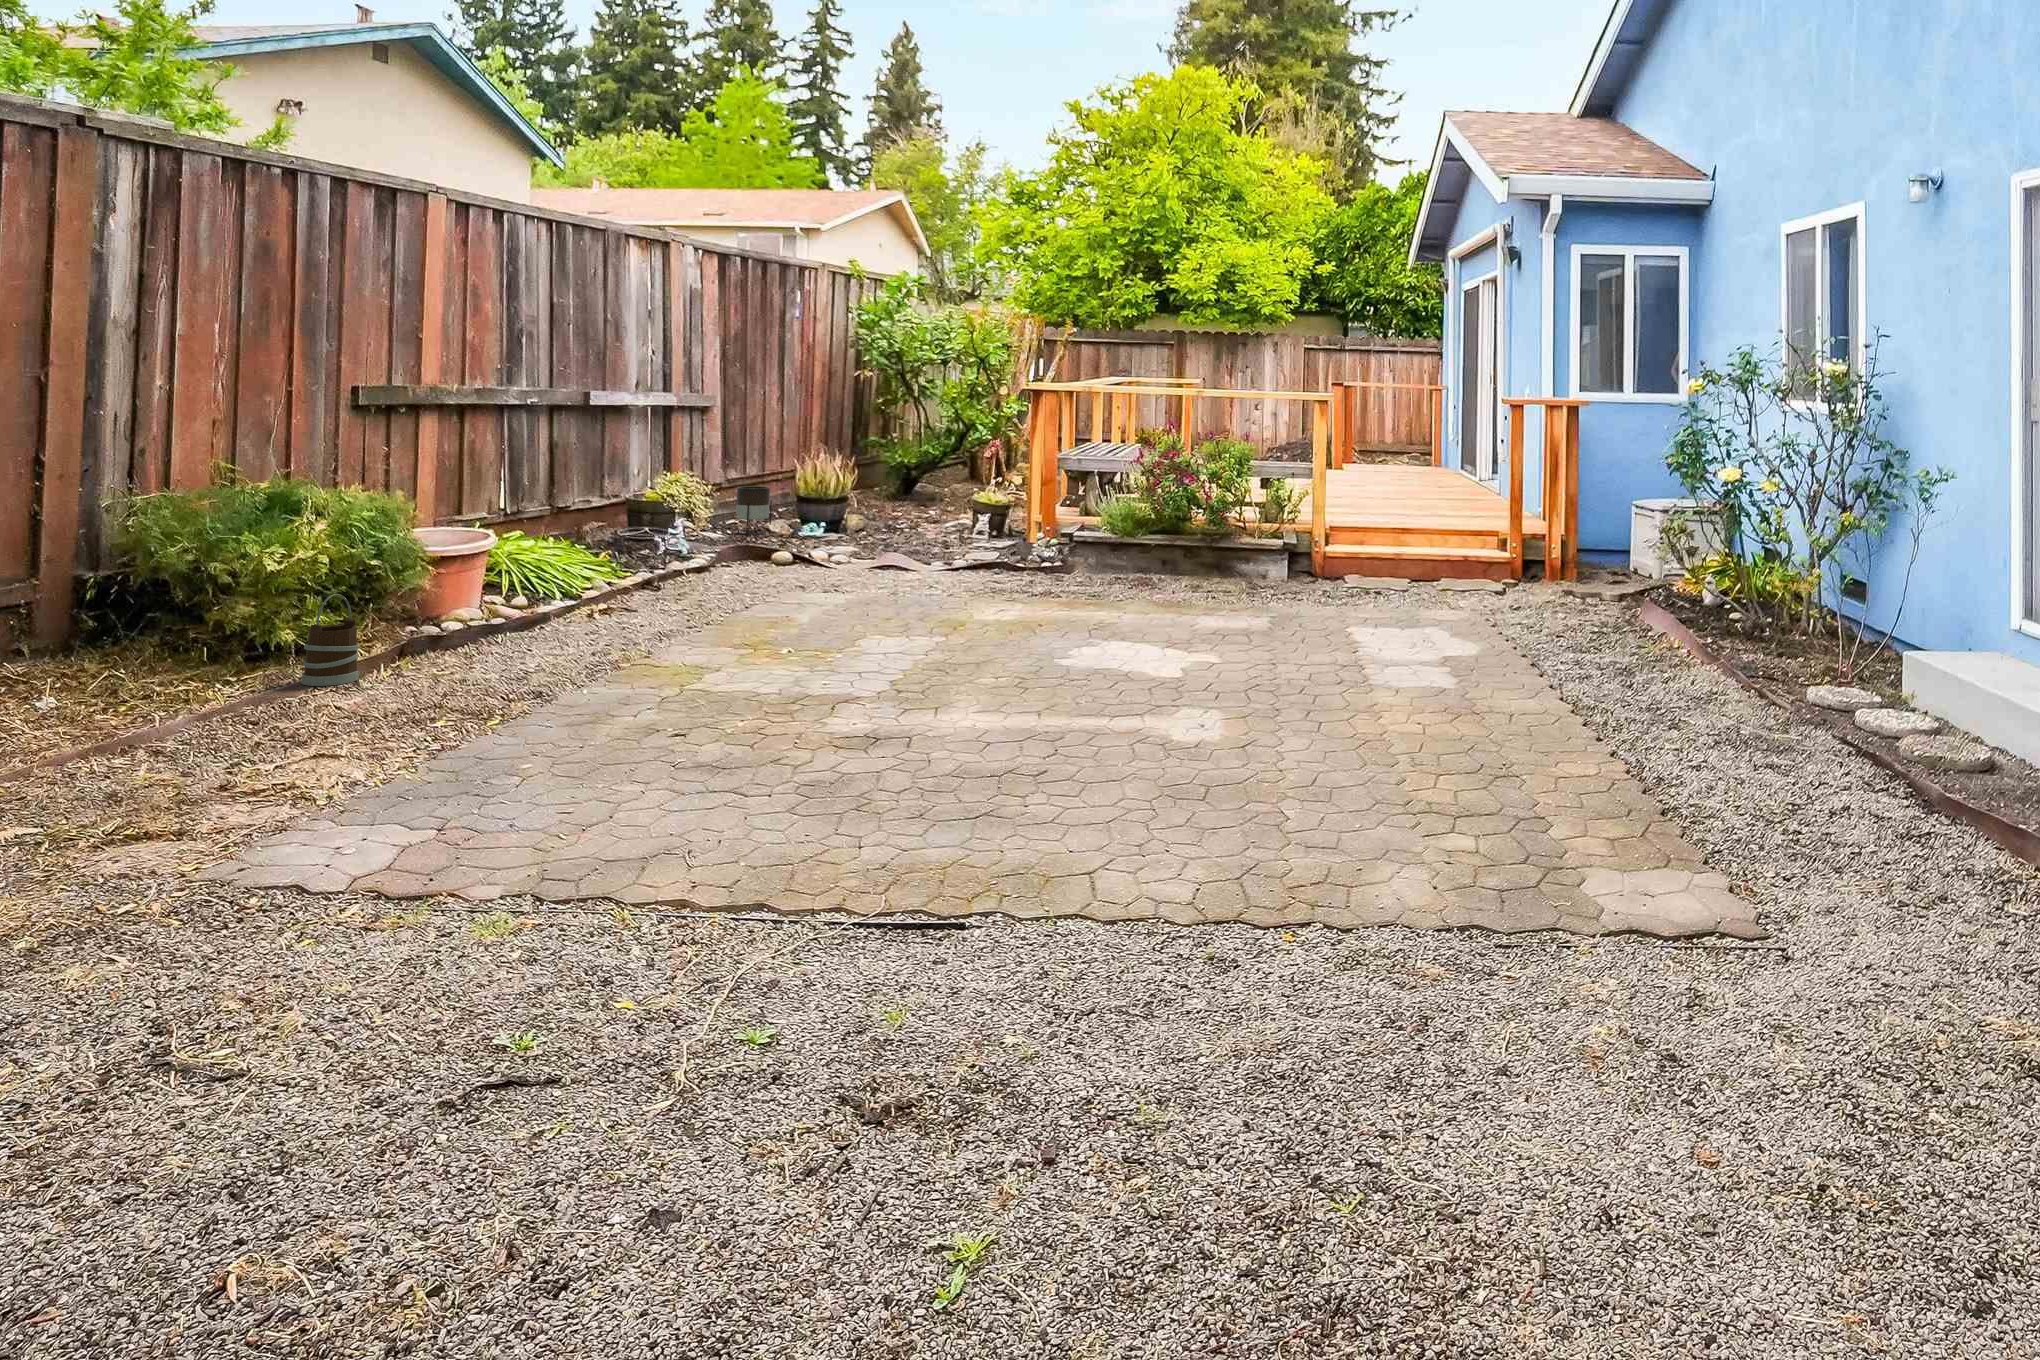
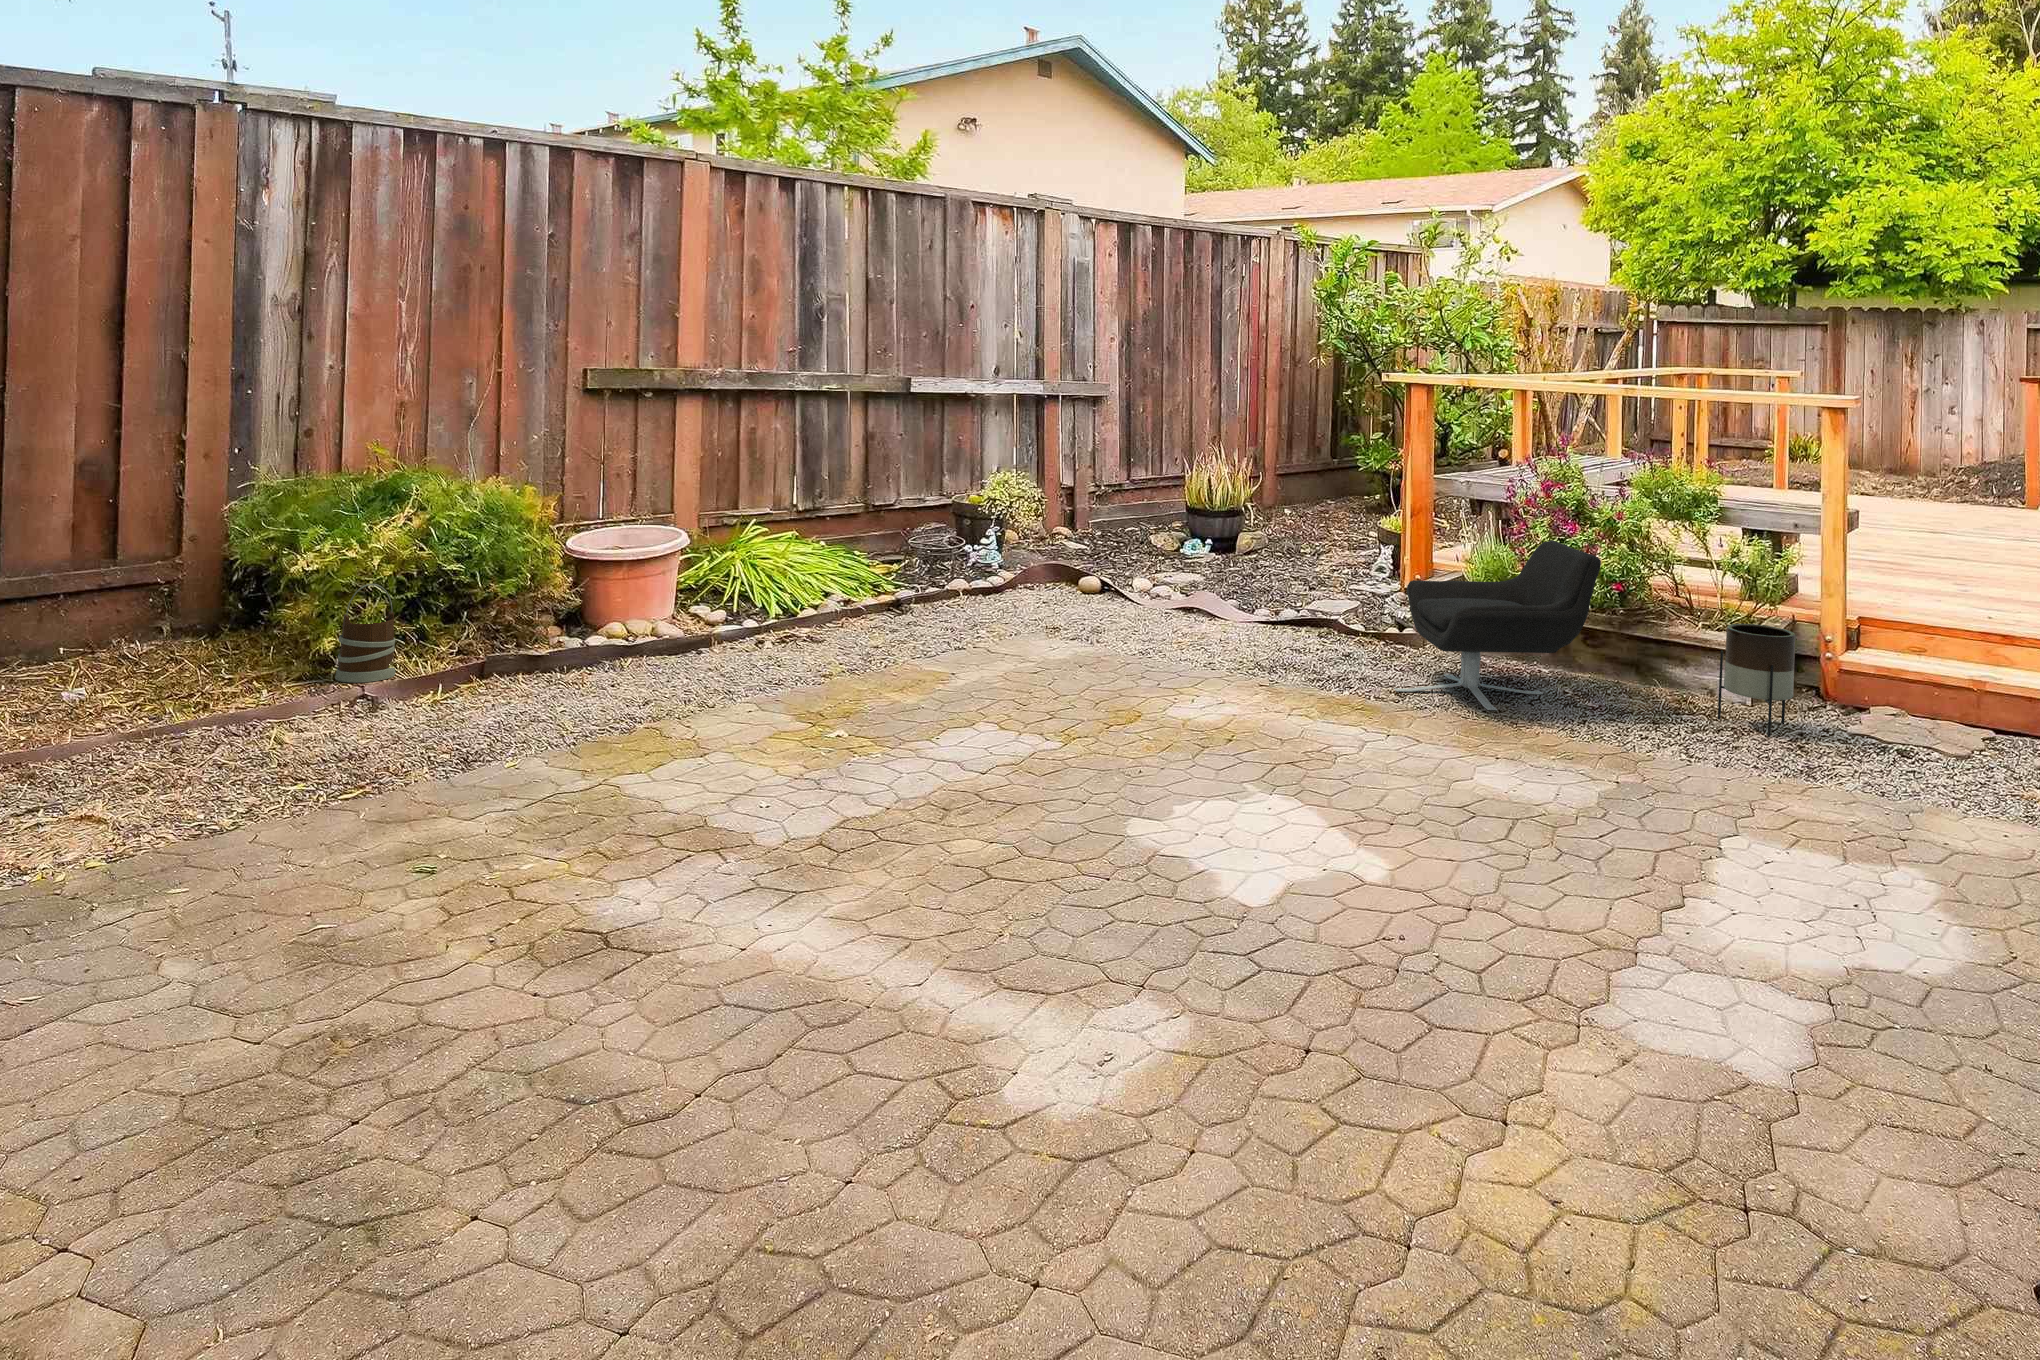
planter: present [736,486,772,537] -> present [1718,624,1796,737]
lounge chair: none [1100,488,1234,597] -> present [1395,540,1601,710]

